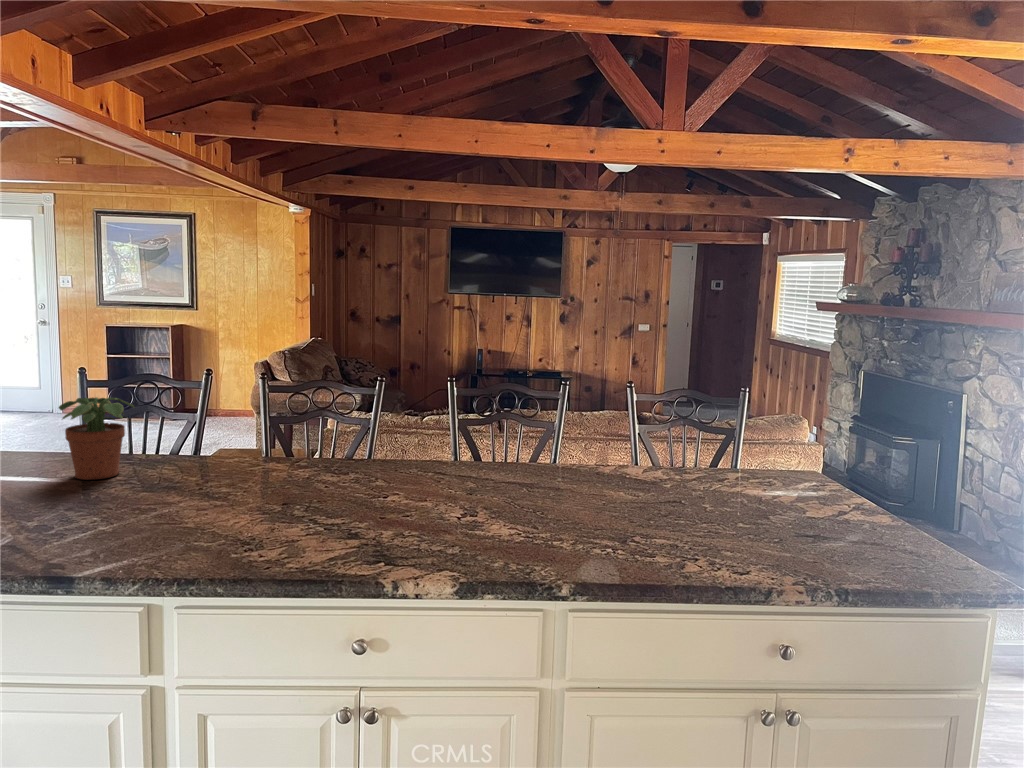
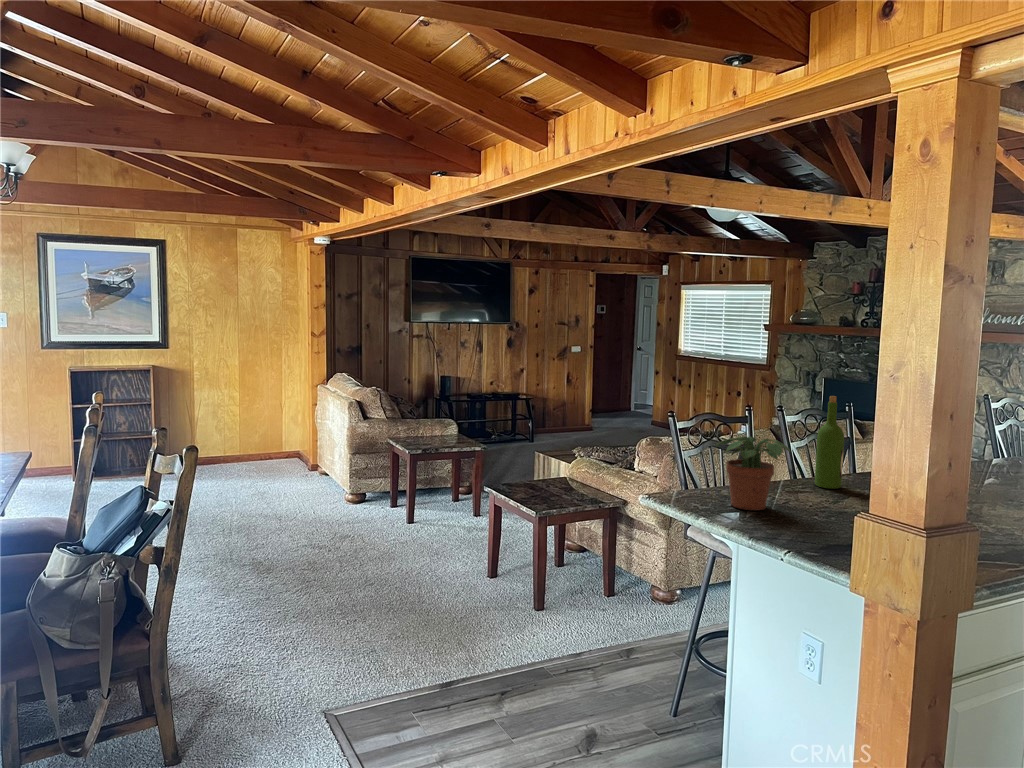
wine bottle: none [258,362,289,473] -> present [815,396,844,489]

